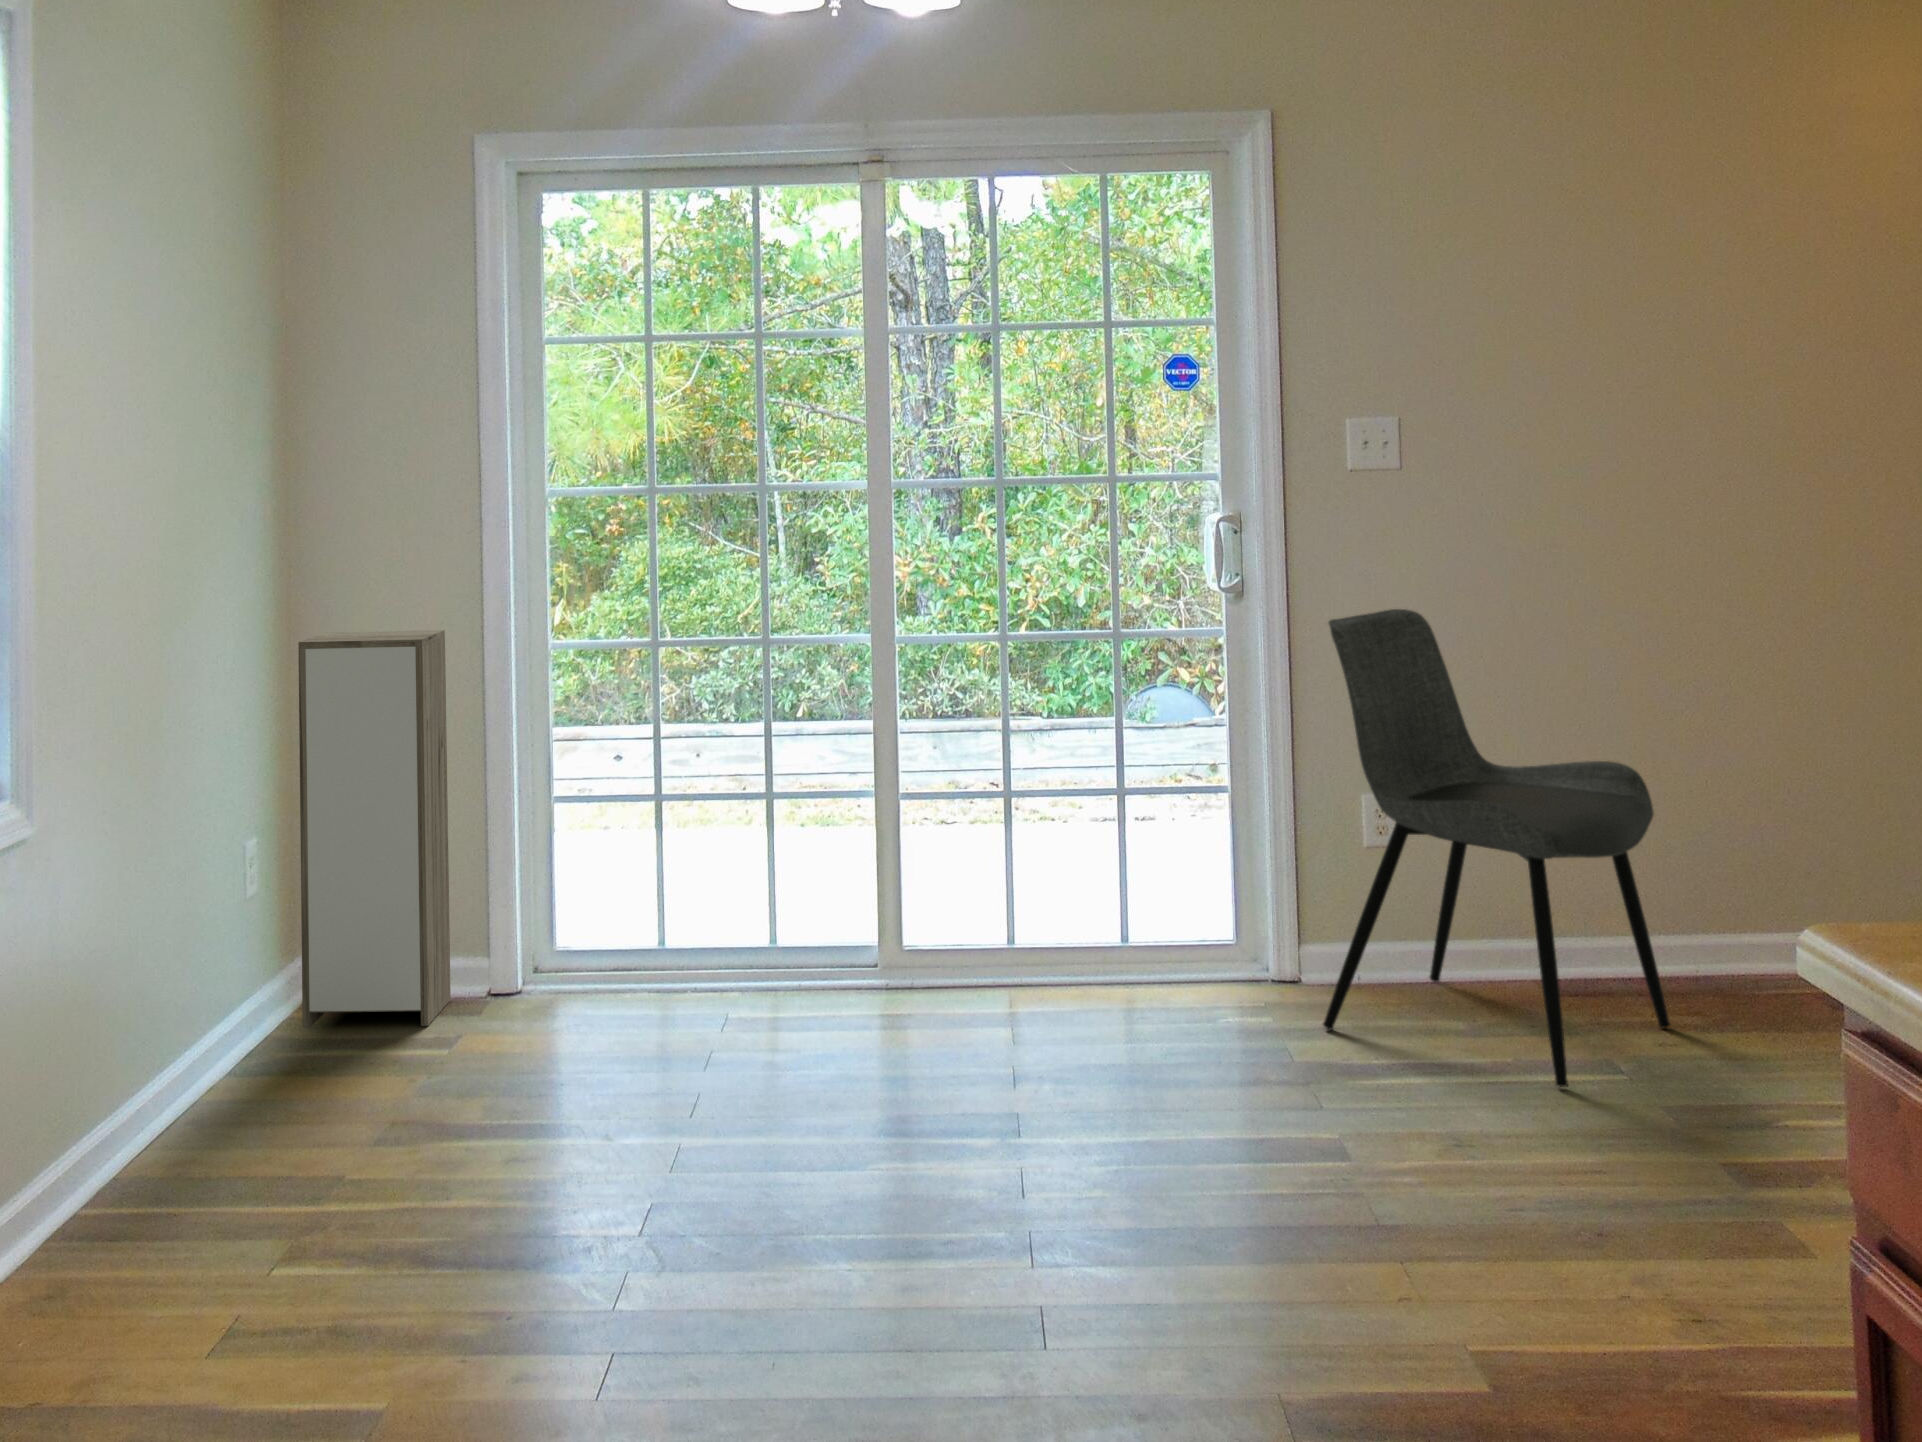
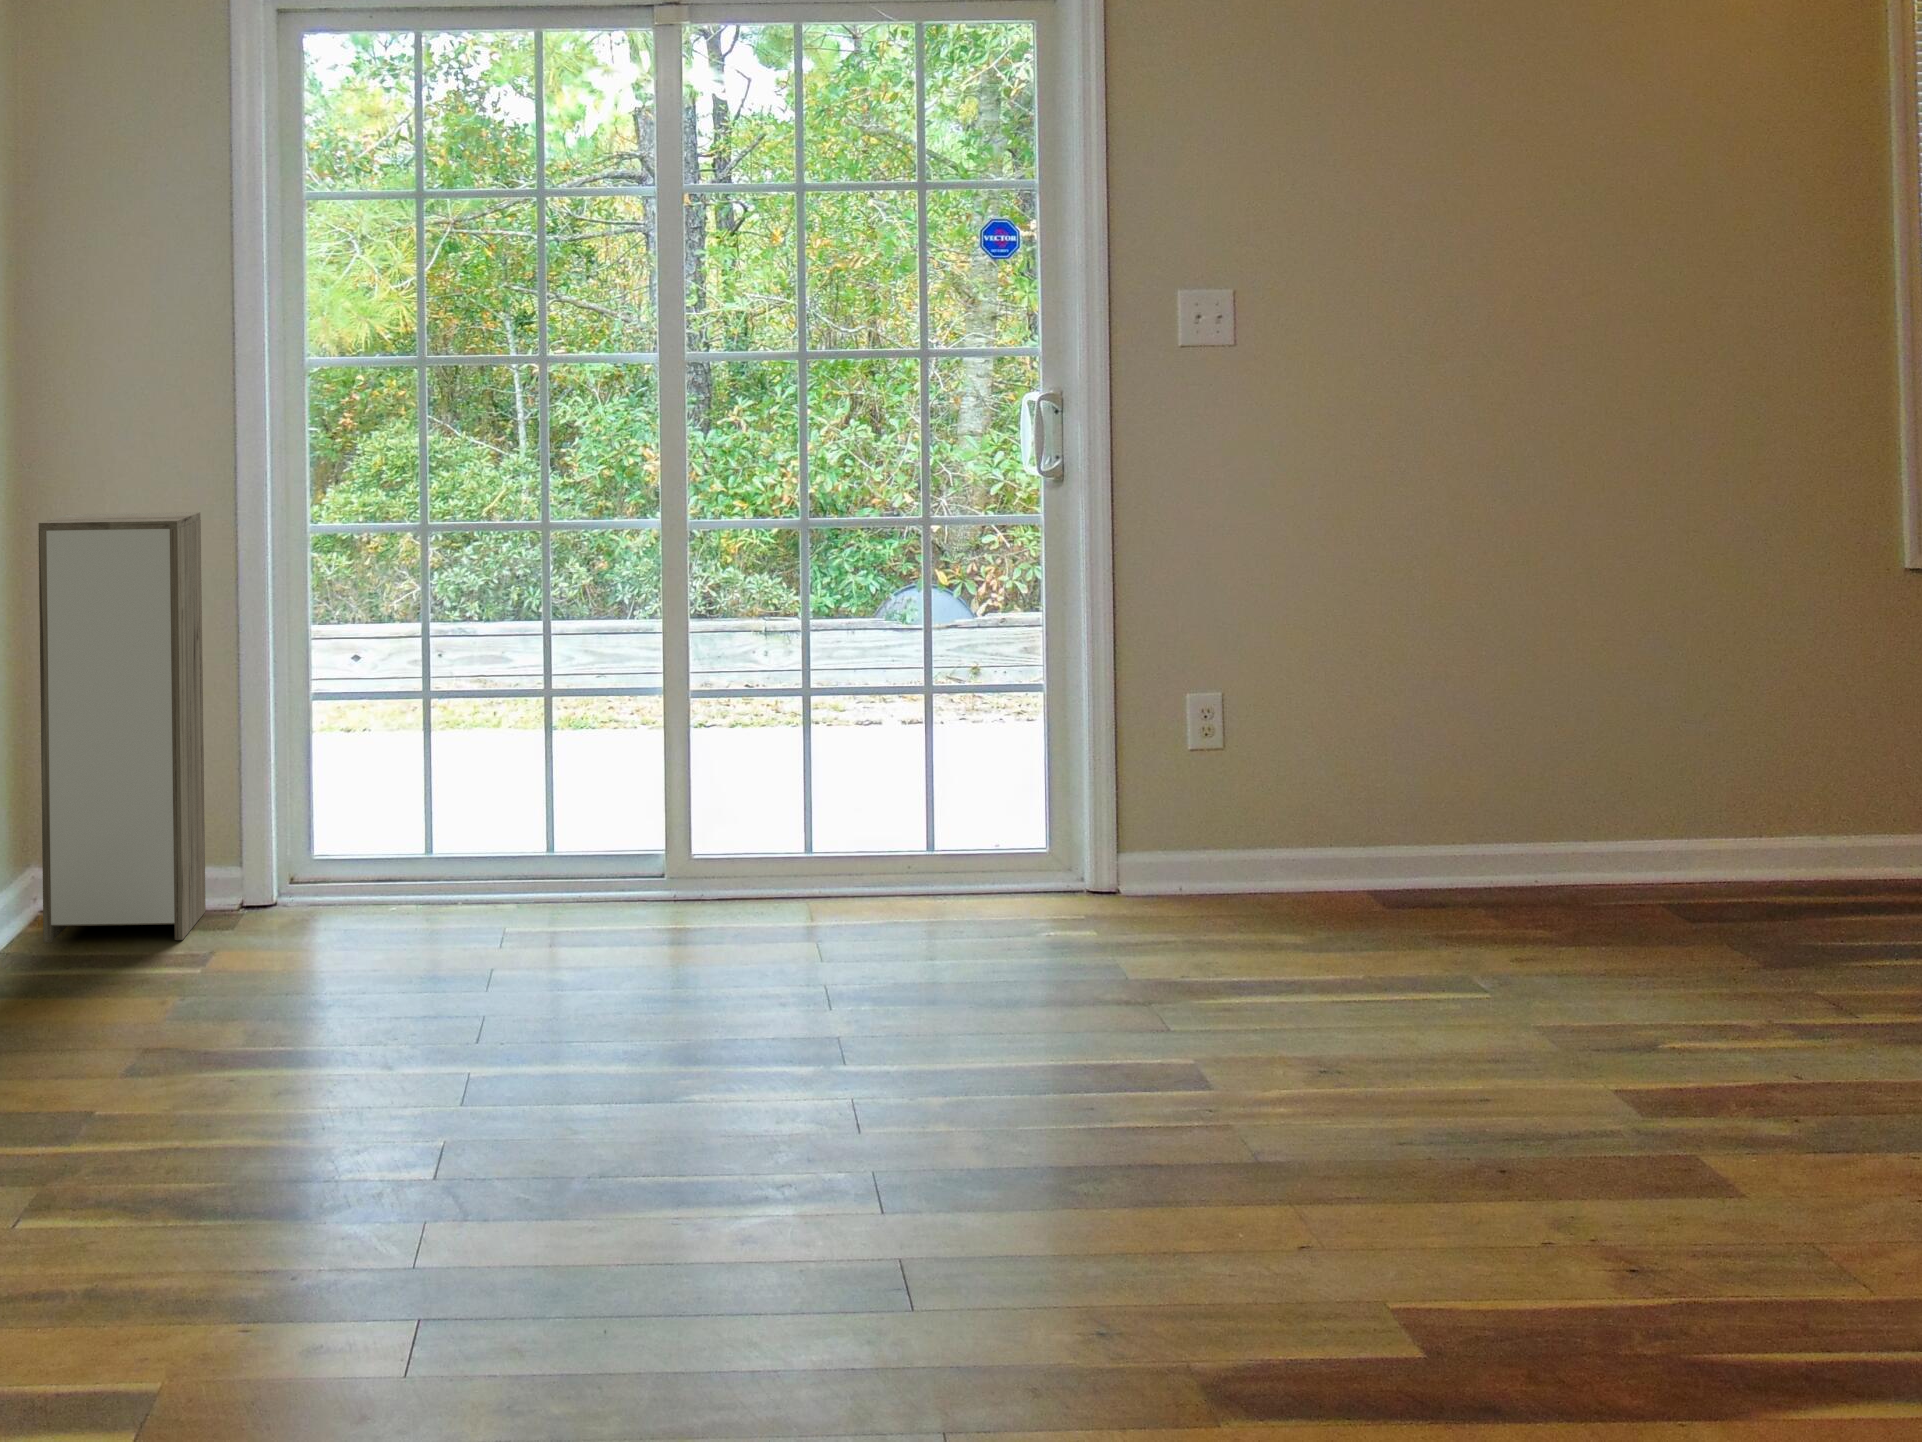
dining chair: present [1323,609,1670,1087] -> none [1152,497,1517,1002]

